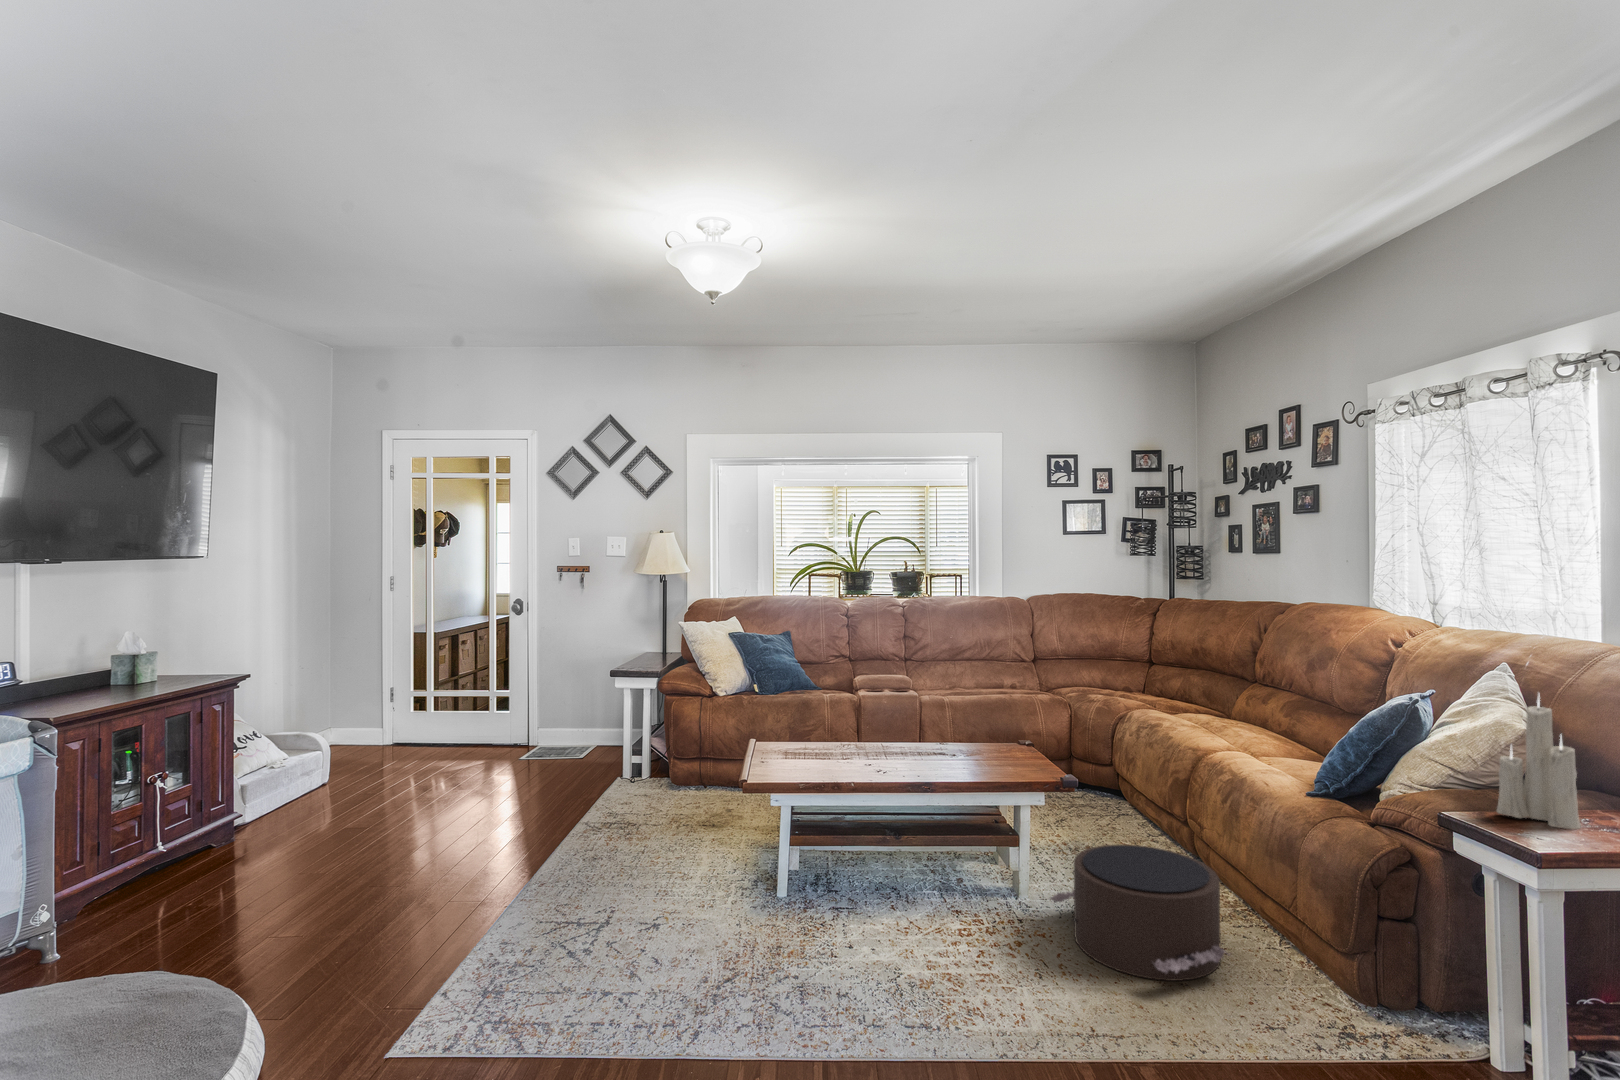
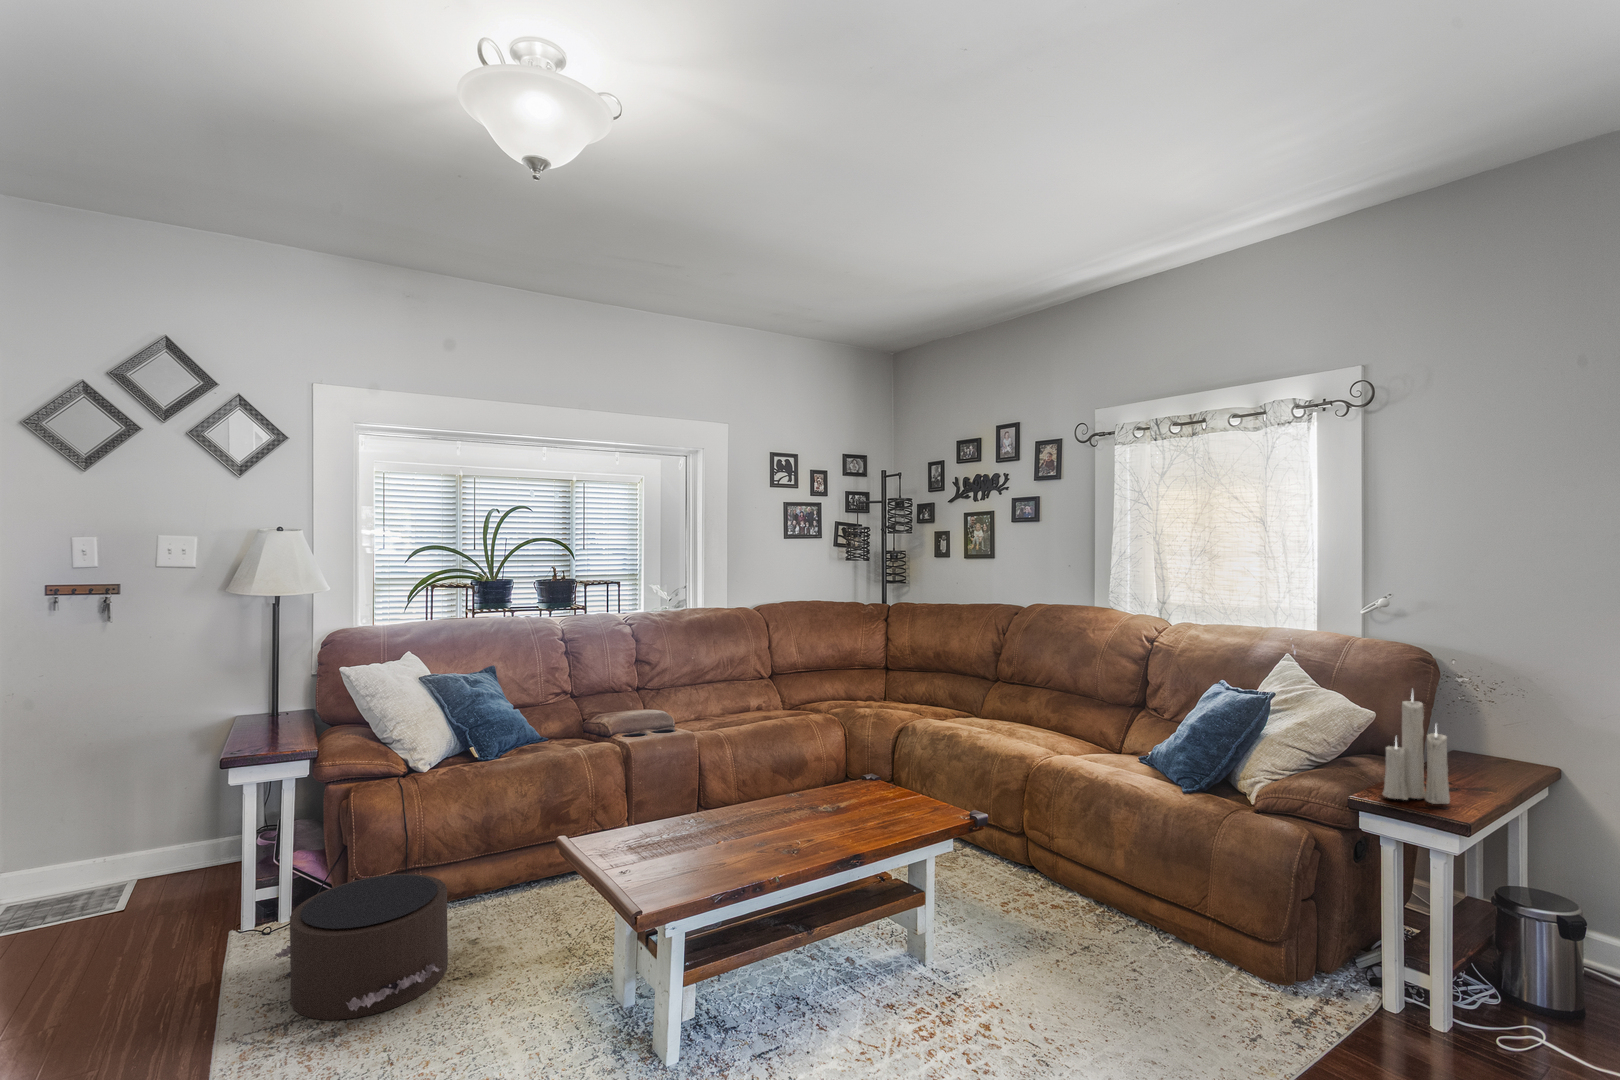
pouf: present [1050,845,1226,981] -> present [275,874,448,1020]

